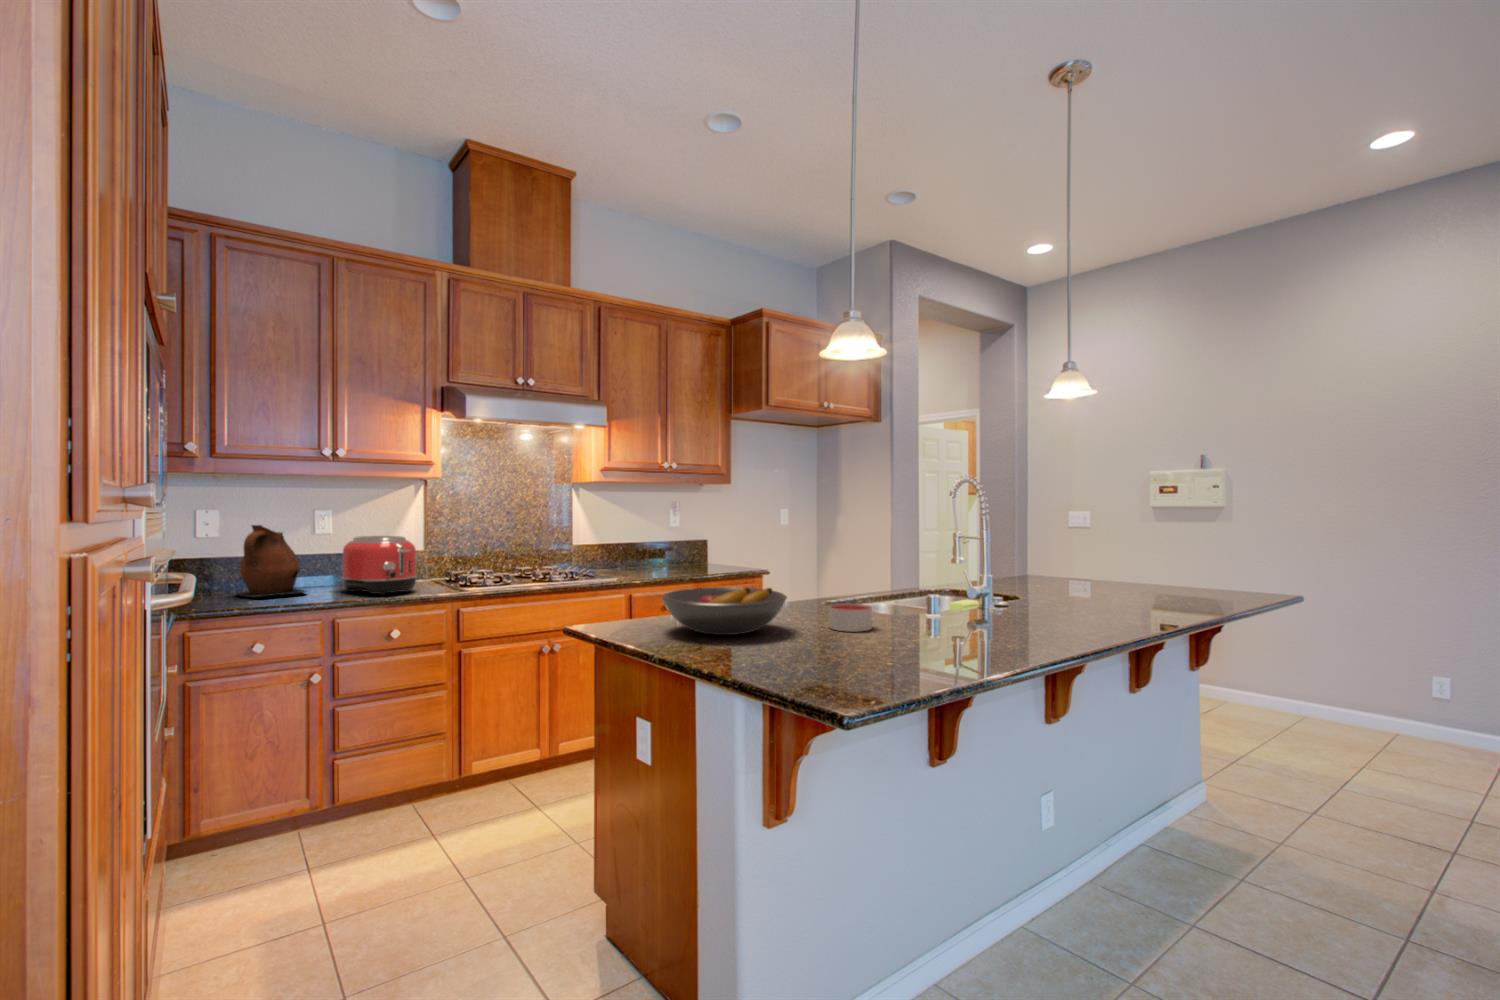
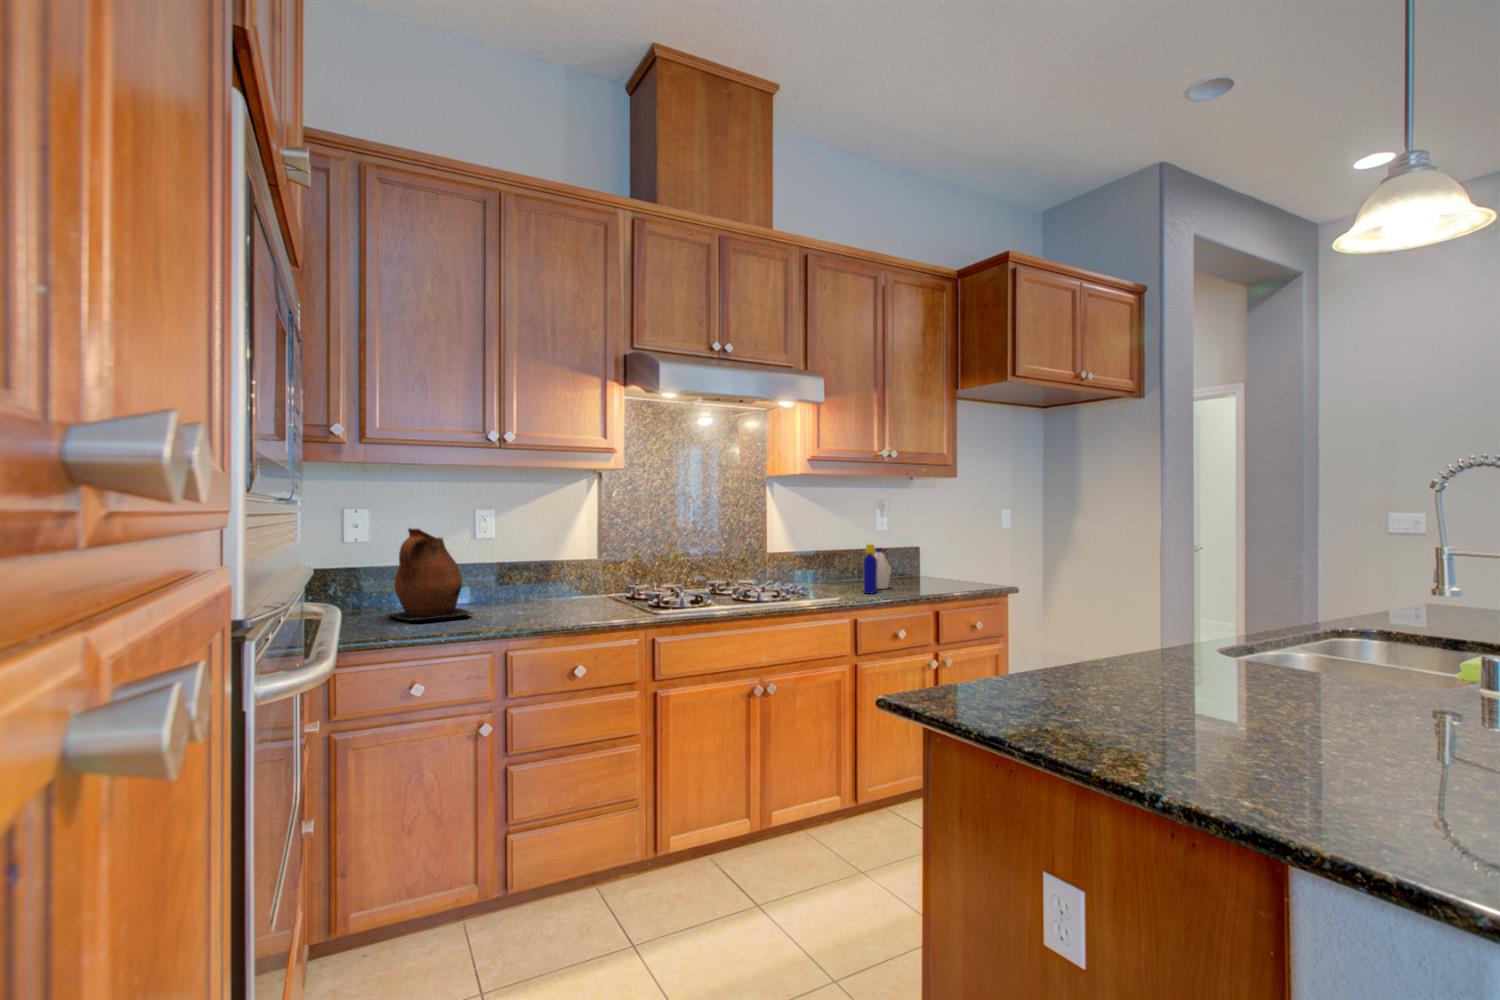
toaster: present [342,536,417,595] -> none [510,543,601,620]
bottle: none [646,536,672,575] -> present [864,544,891,593]
fruit bowl: present [662,587,787,635] -> none [1049,638,1302,732]
candle: present [829,604,872,632] -> none [1343,674,1443,732]

